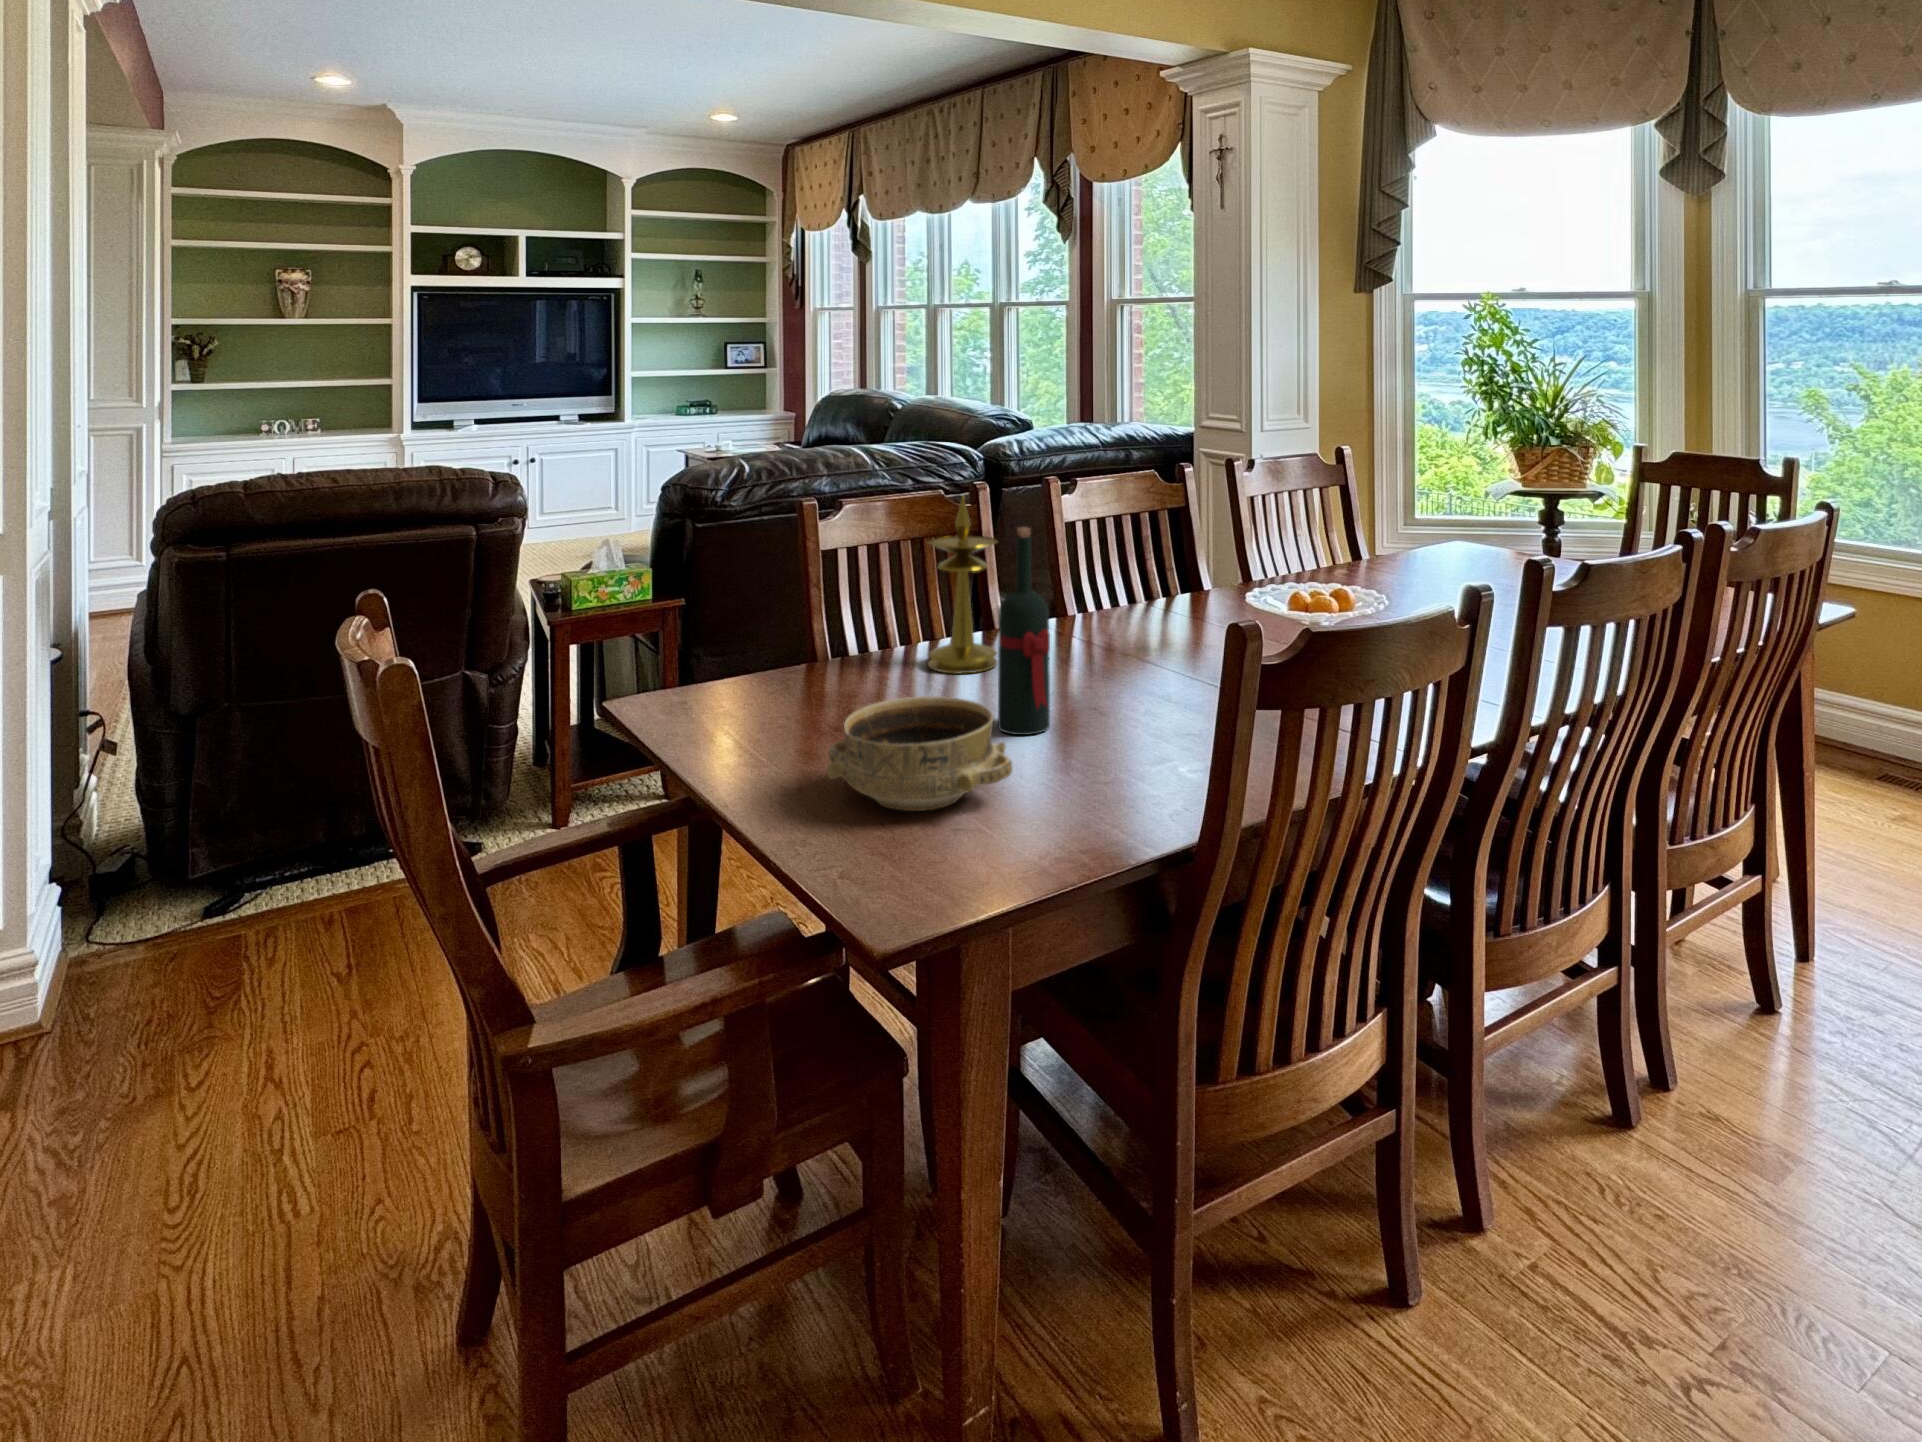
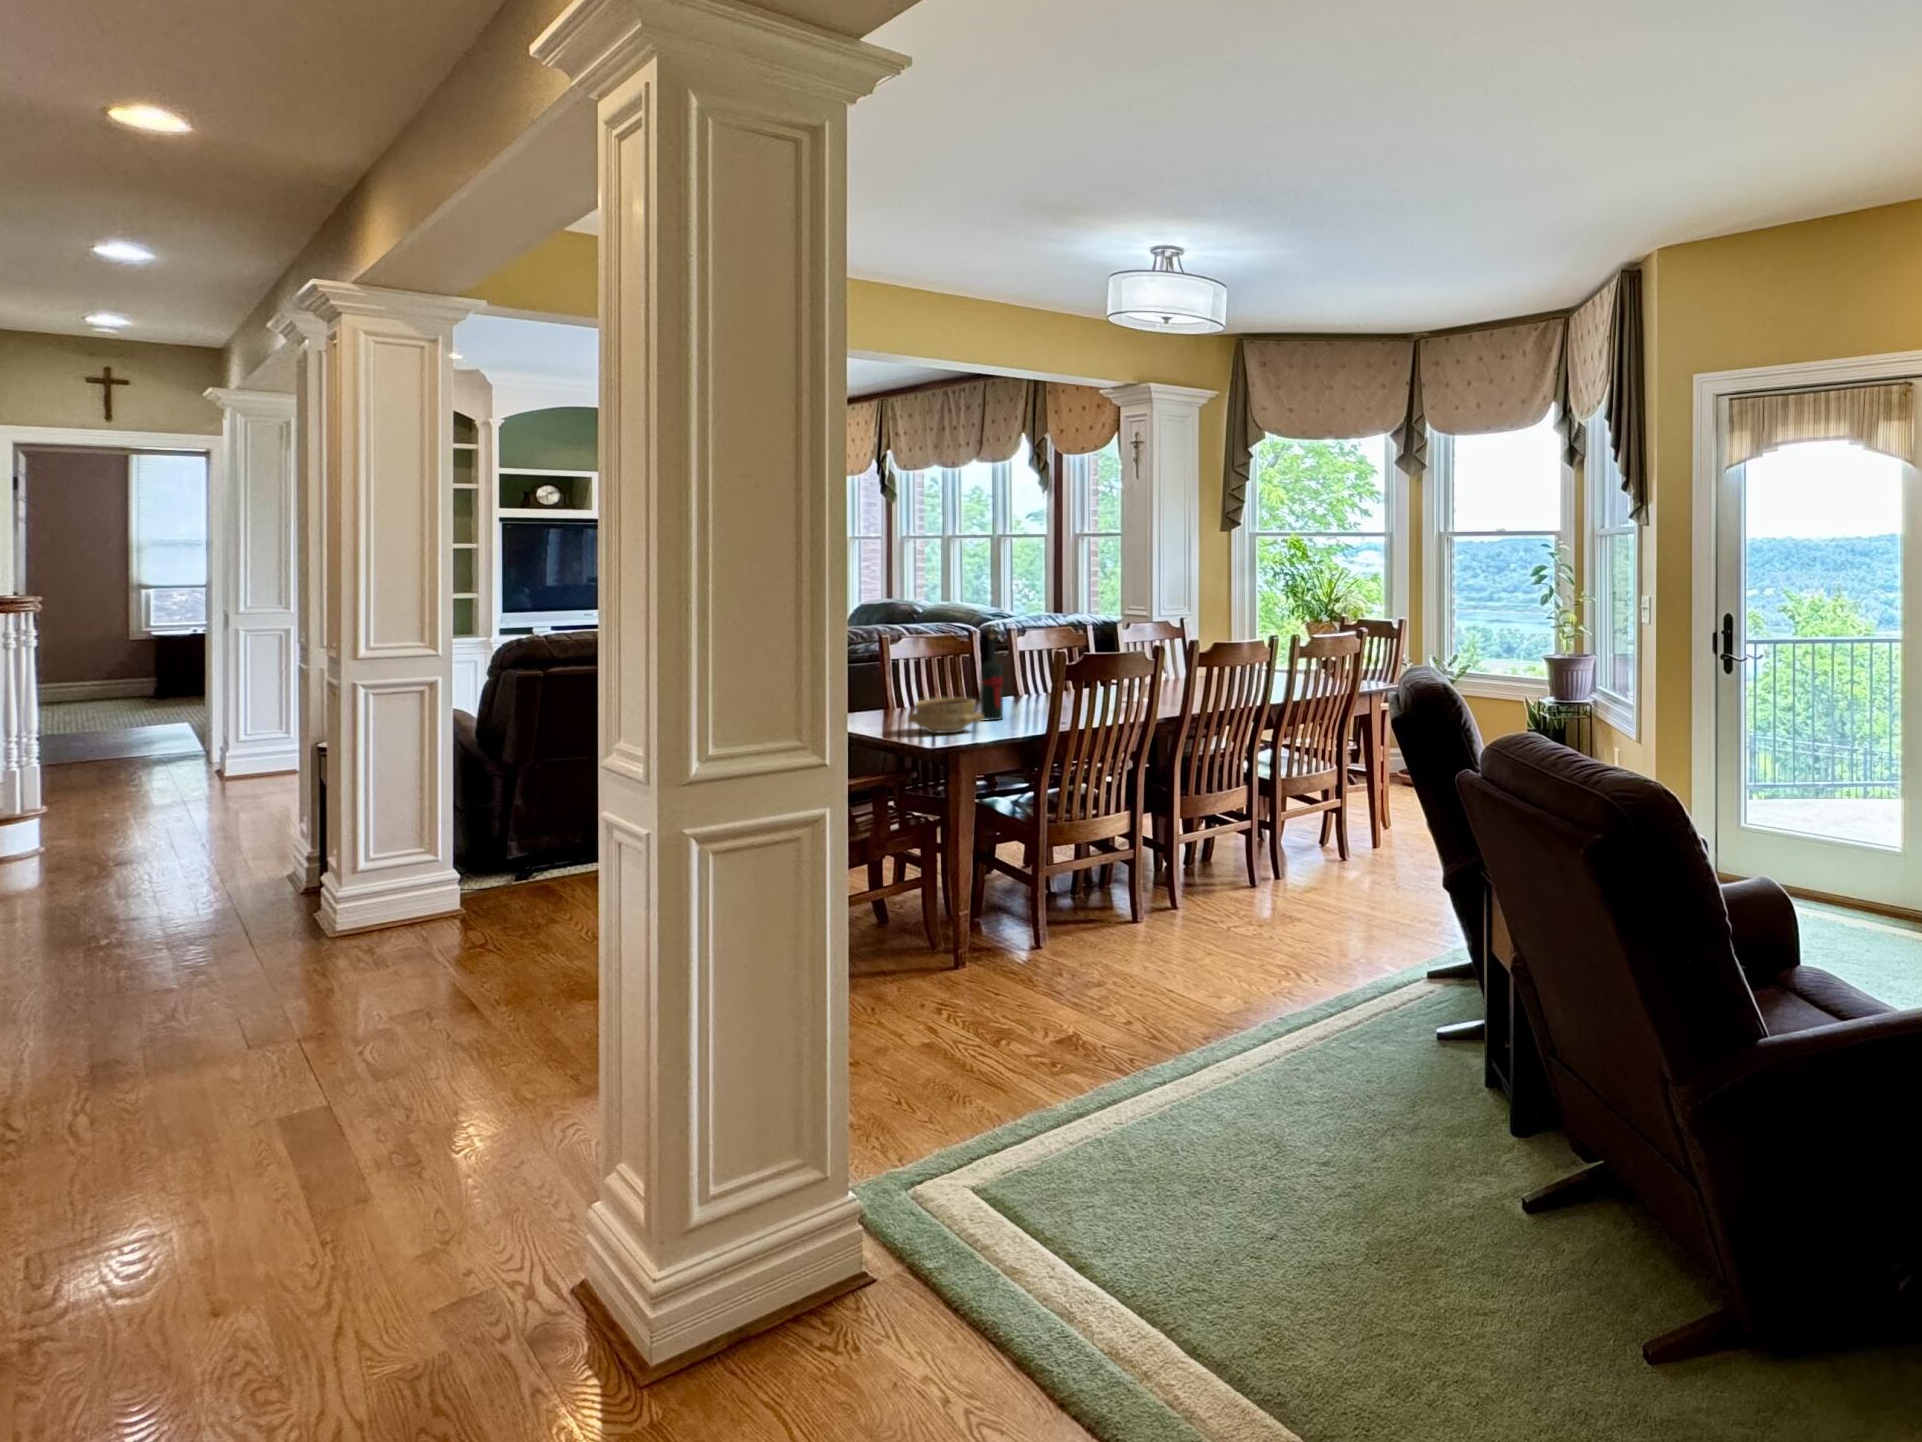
candlestick: present [928,498,997,674] -> none [948,629,982,709]

